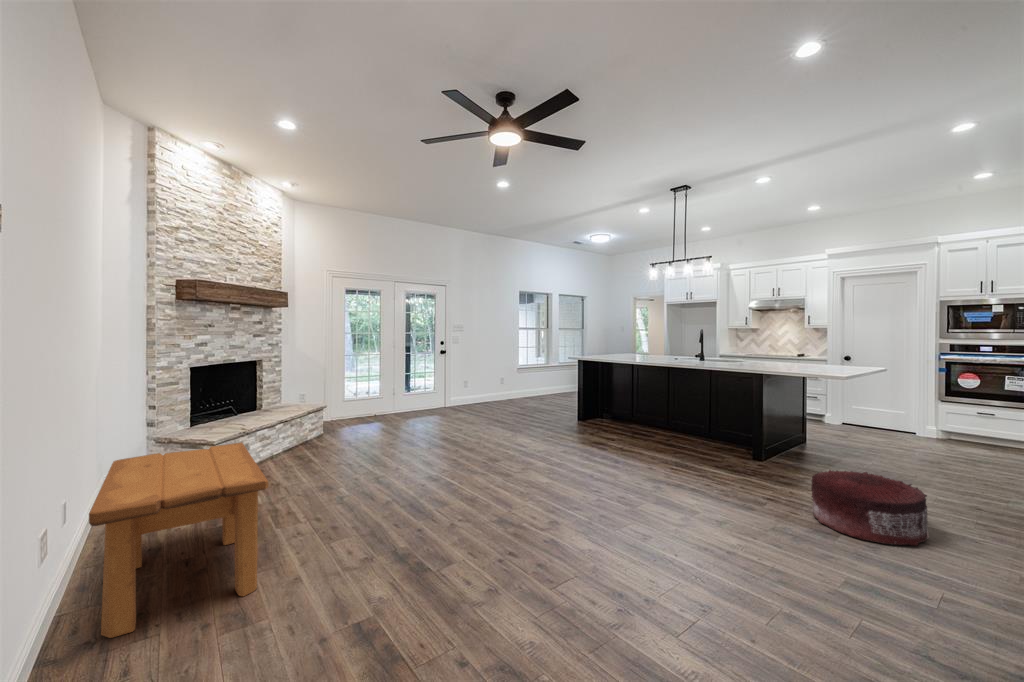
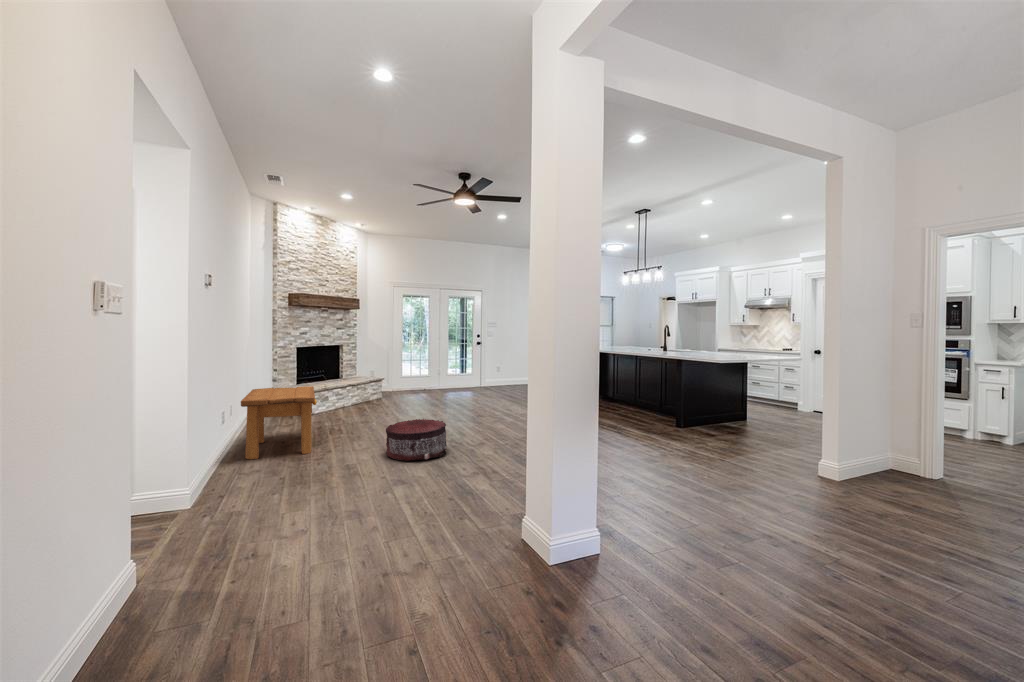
pouf: present [811,470,929,546] -> present [386,419,447,461]

